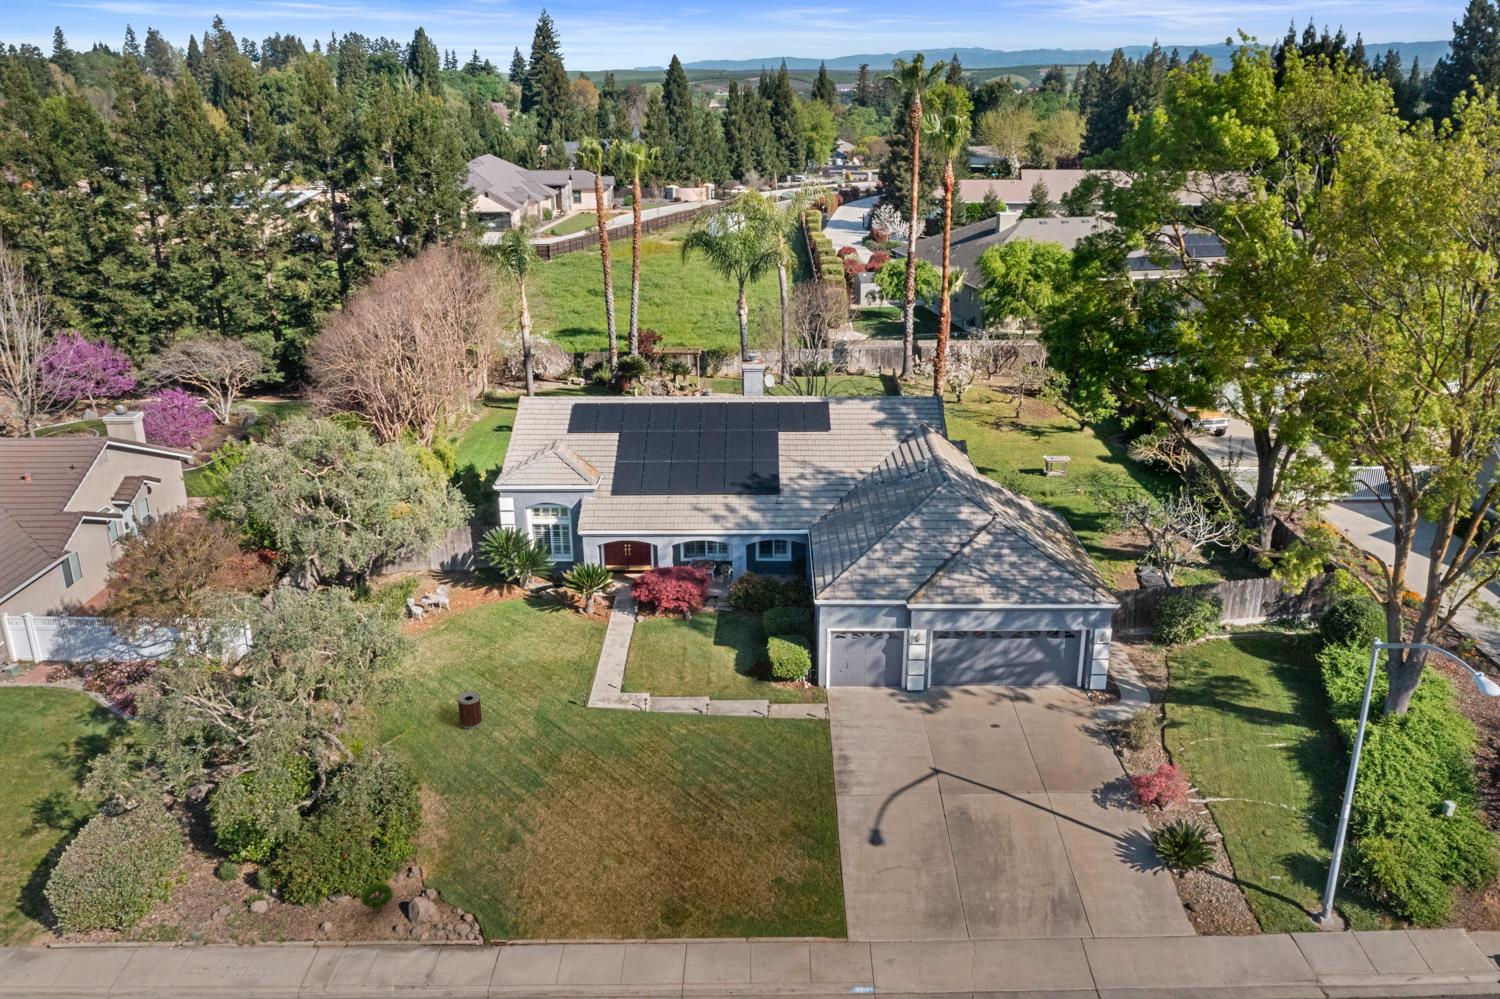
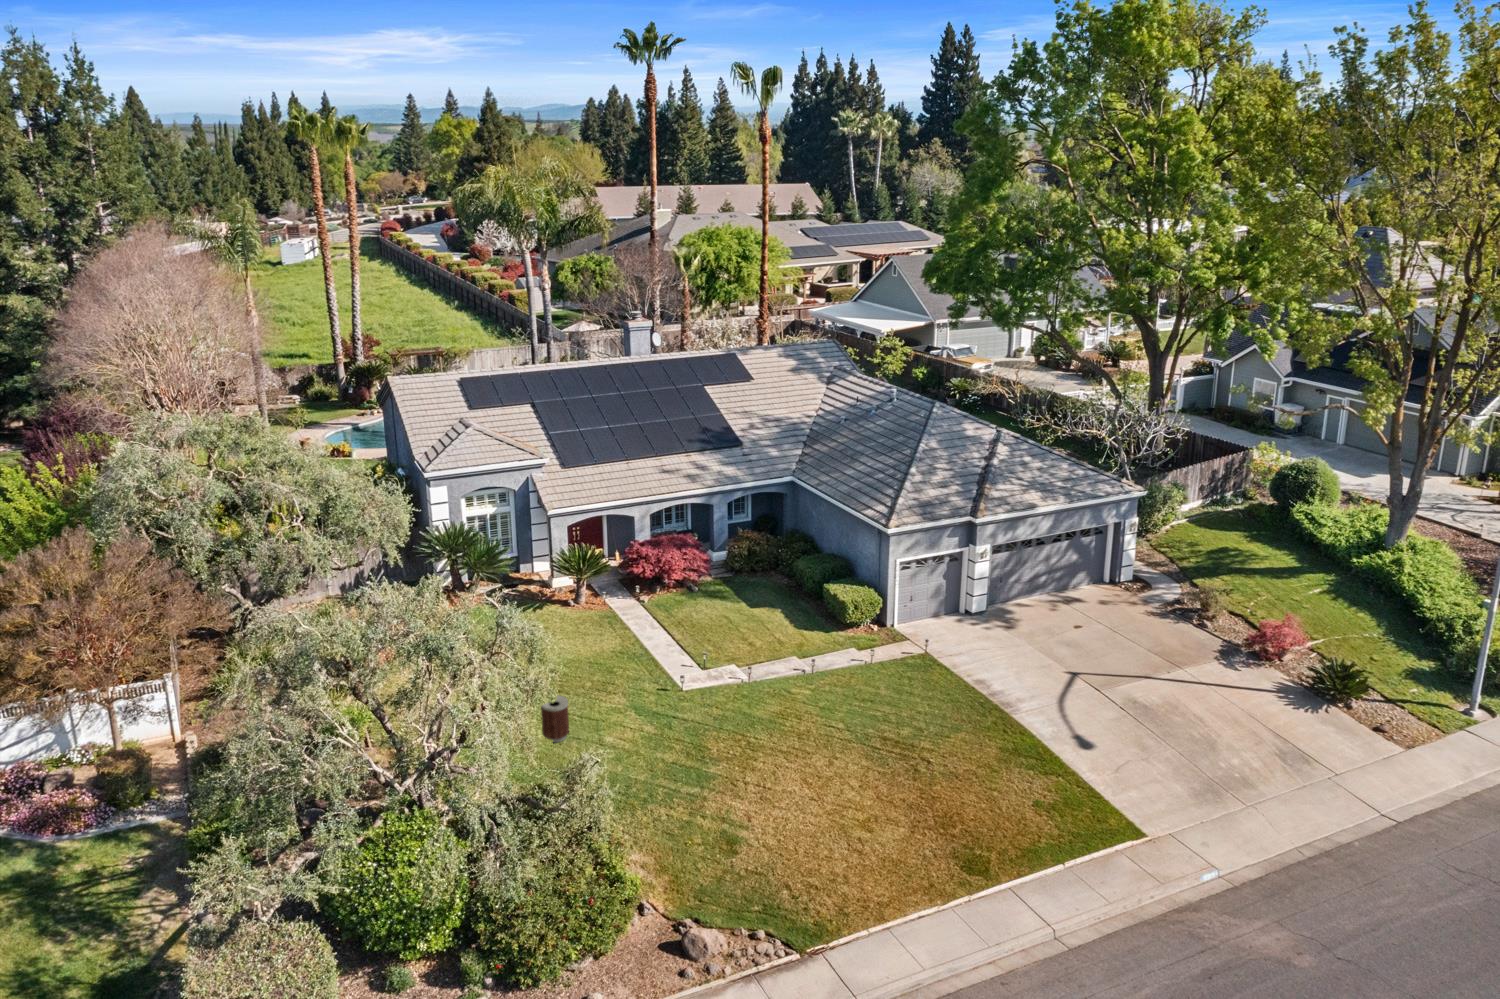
lounge chair: present [744,661,774,680] -> none [809,606,842,637]
potted plant: present [361,882,393,912] -> none [617,921,663,963]

